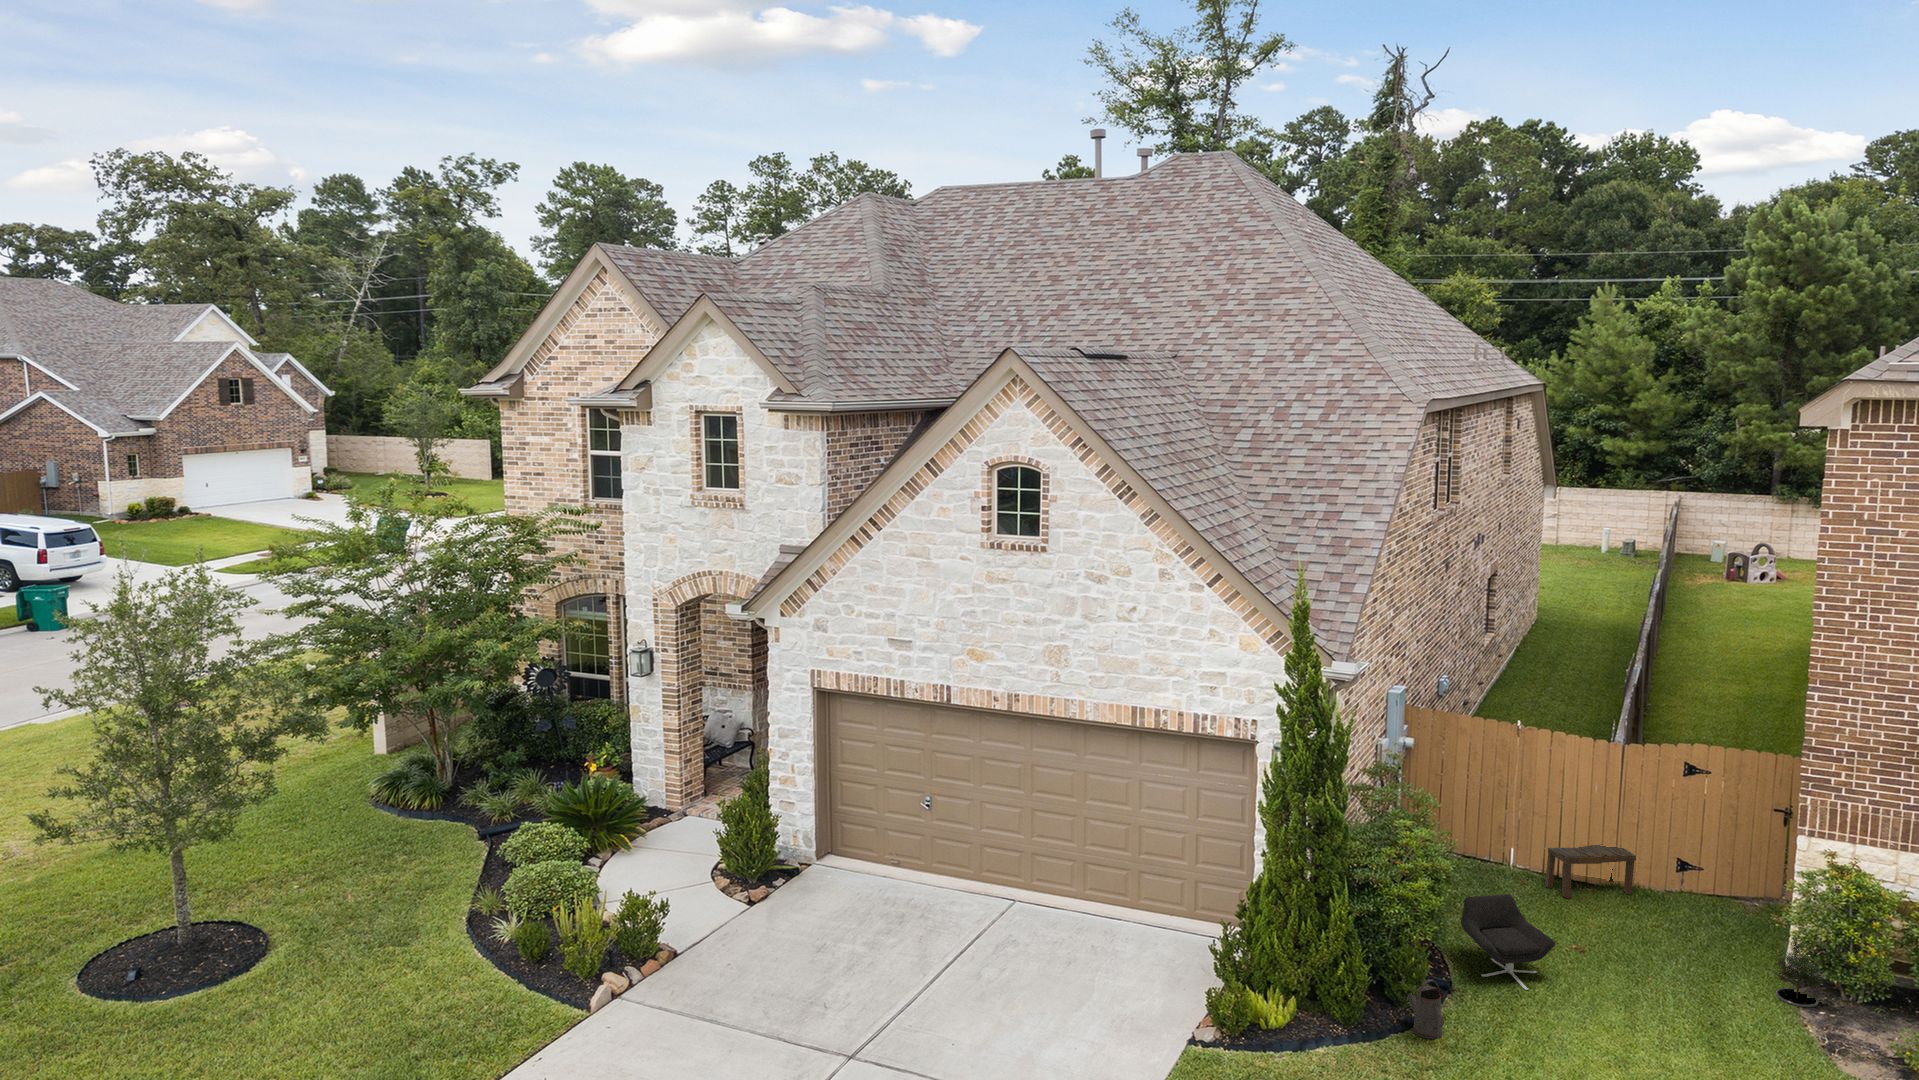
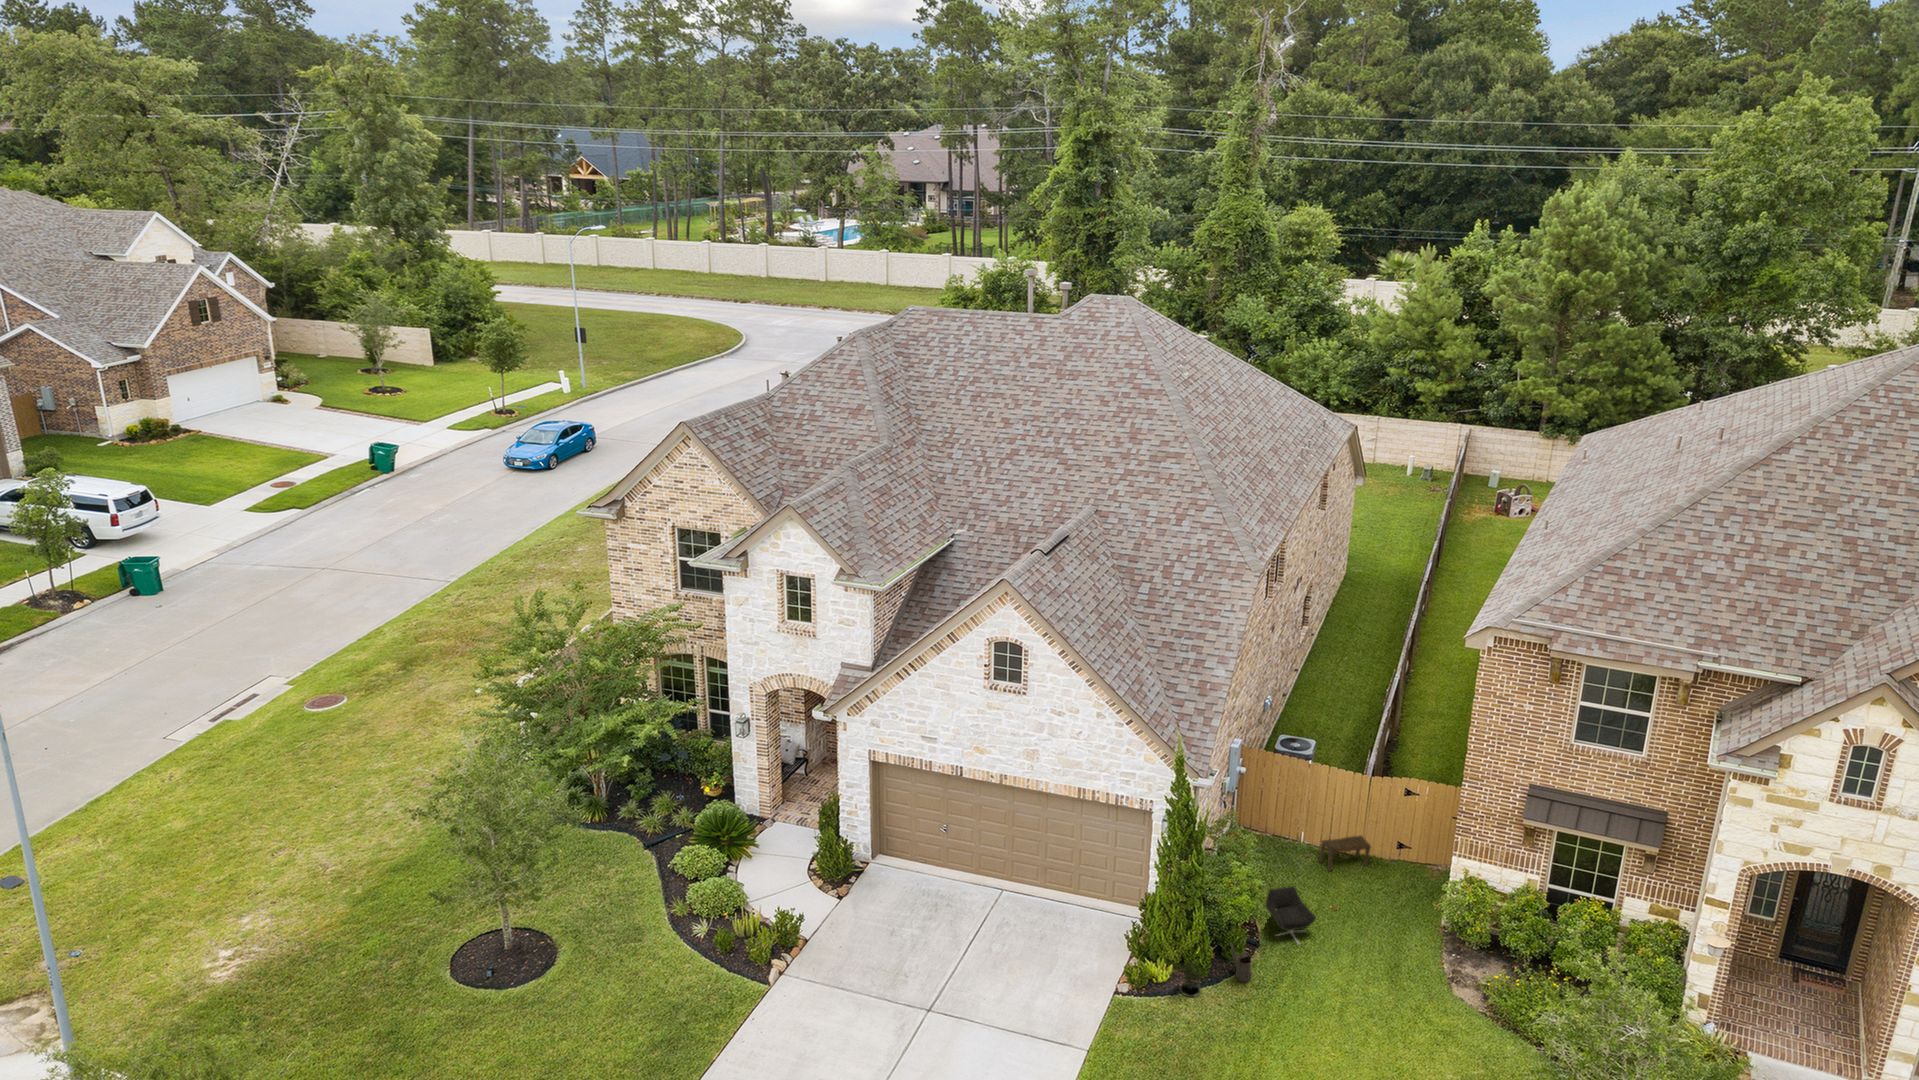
potted tree: present [1775,936,1823,1007] -> present [1179,962,1201,997]

